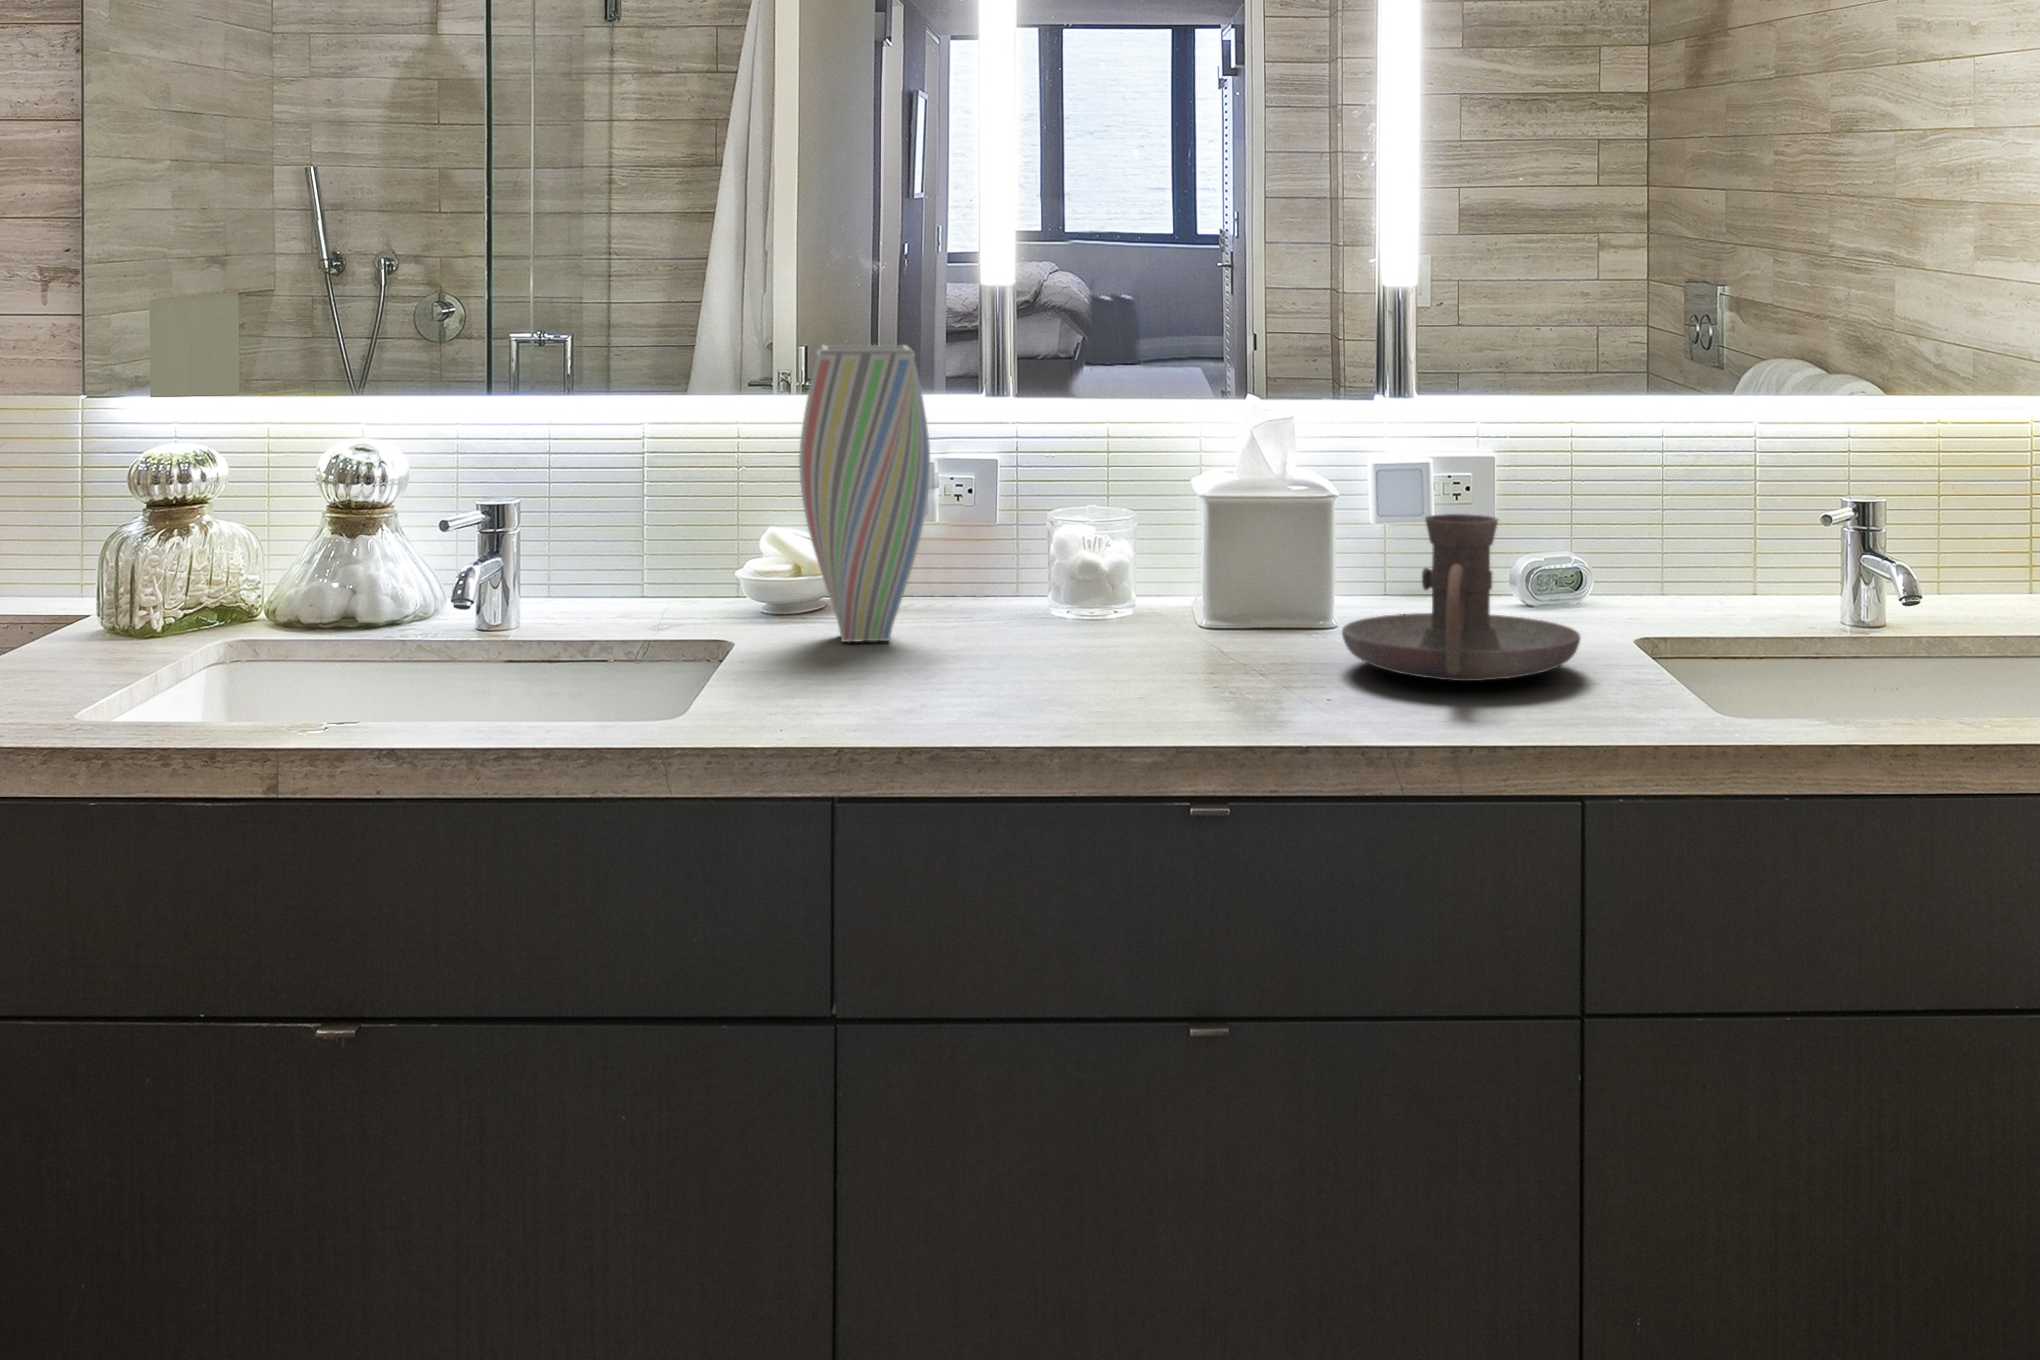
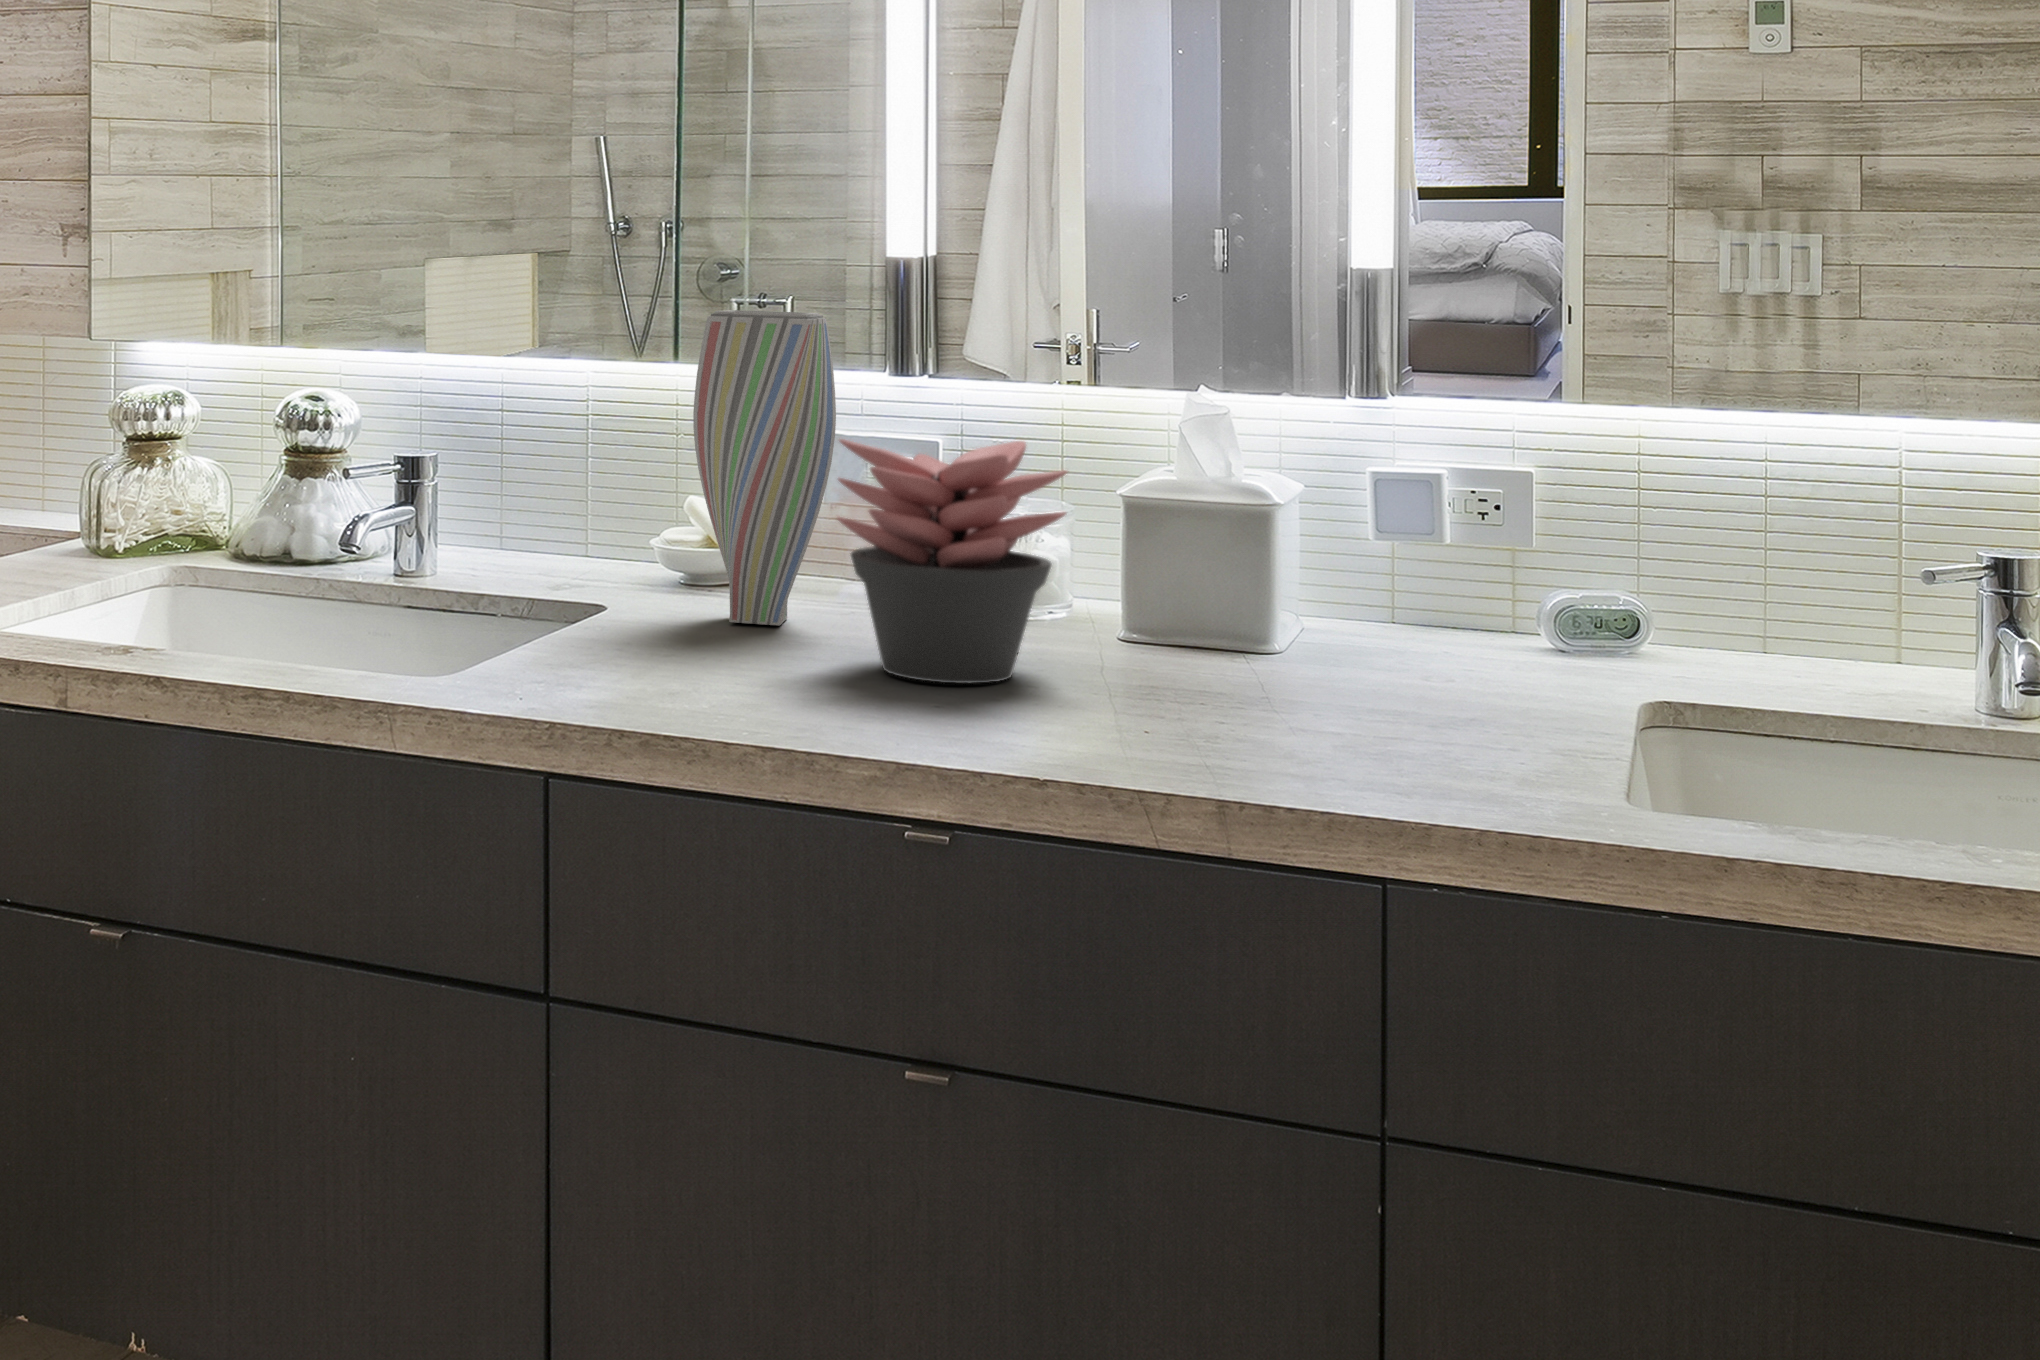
succulent plant: none [973,458,1180,680] -> present [837,439,1067,683]
candle holder: present [1342,514,1580,681] -> none [1252,526,1556,726]

